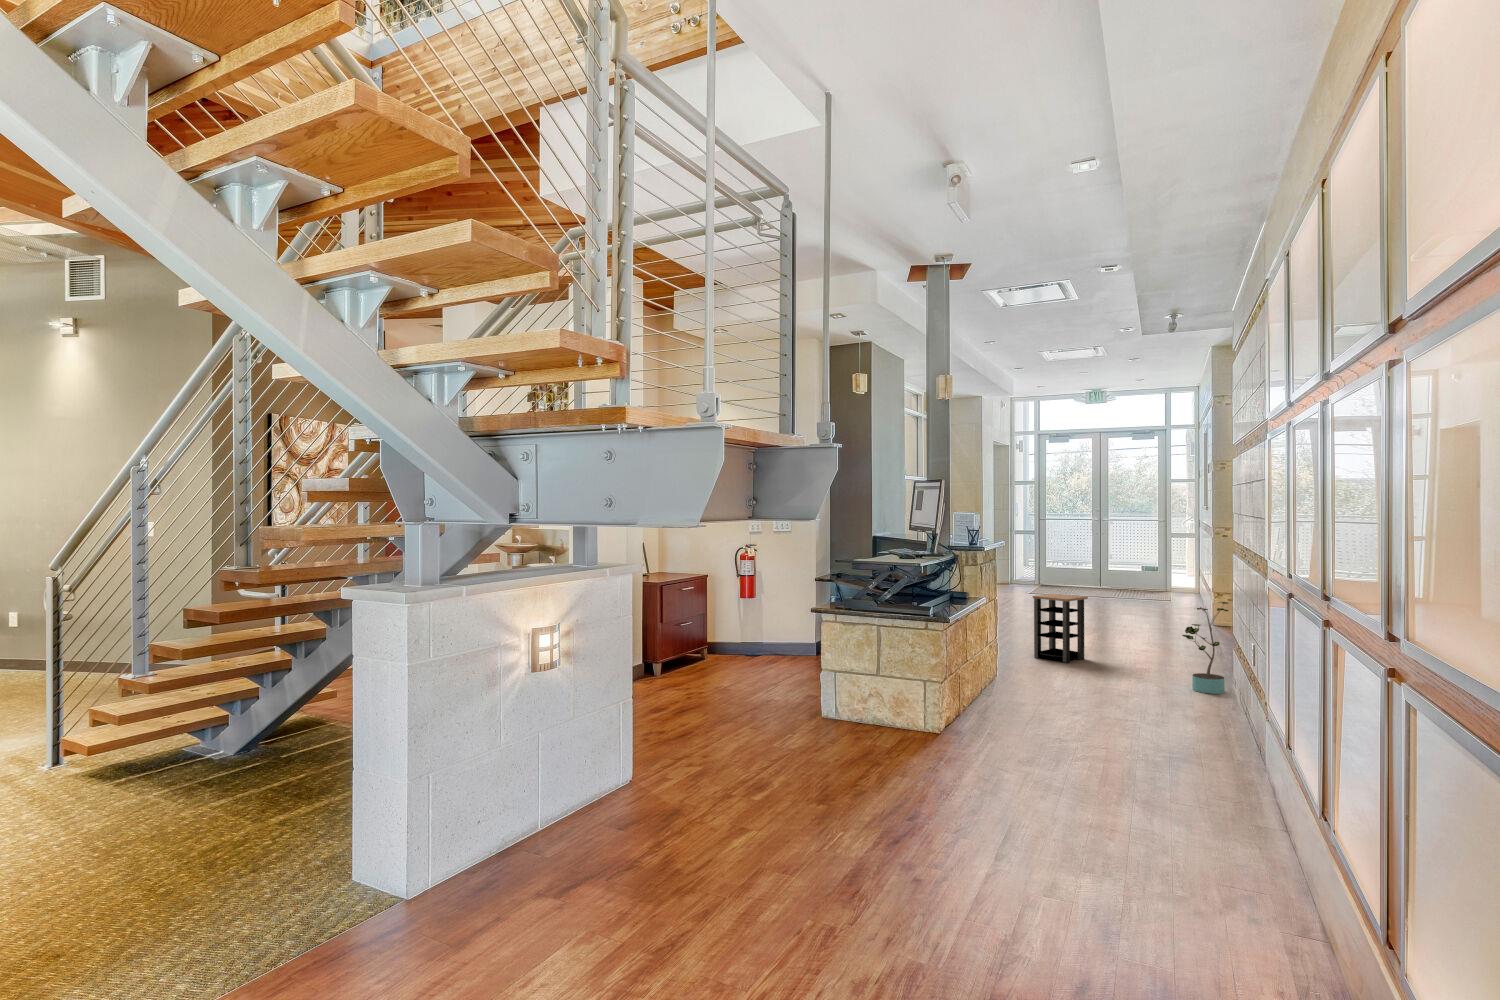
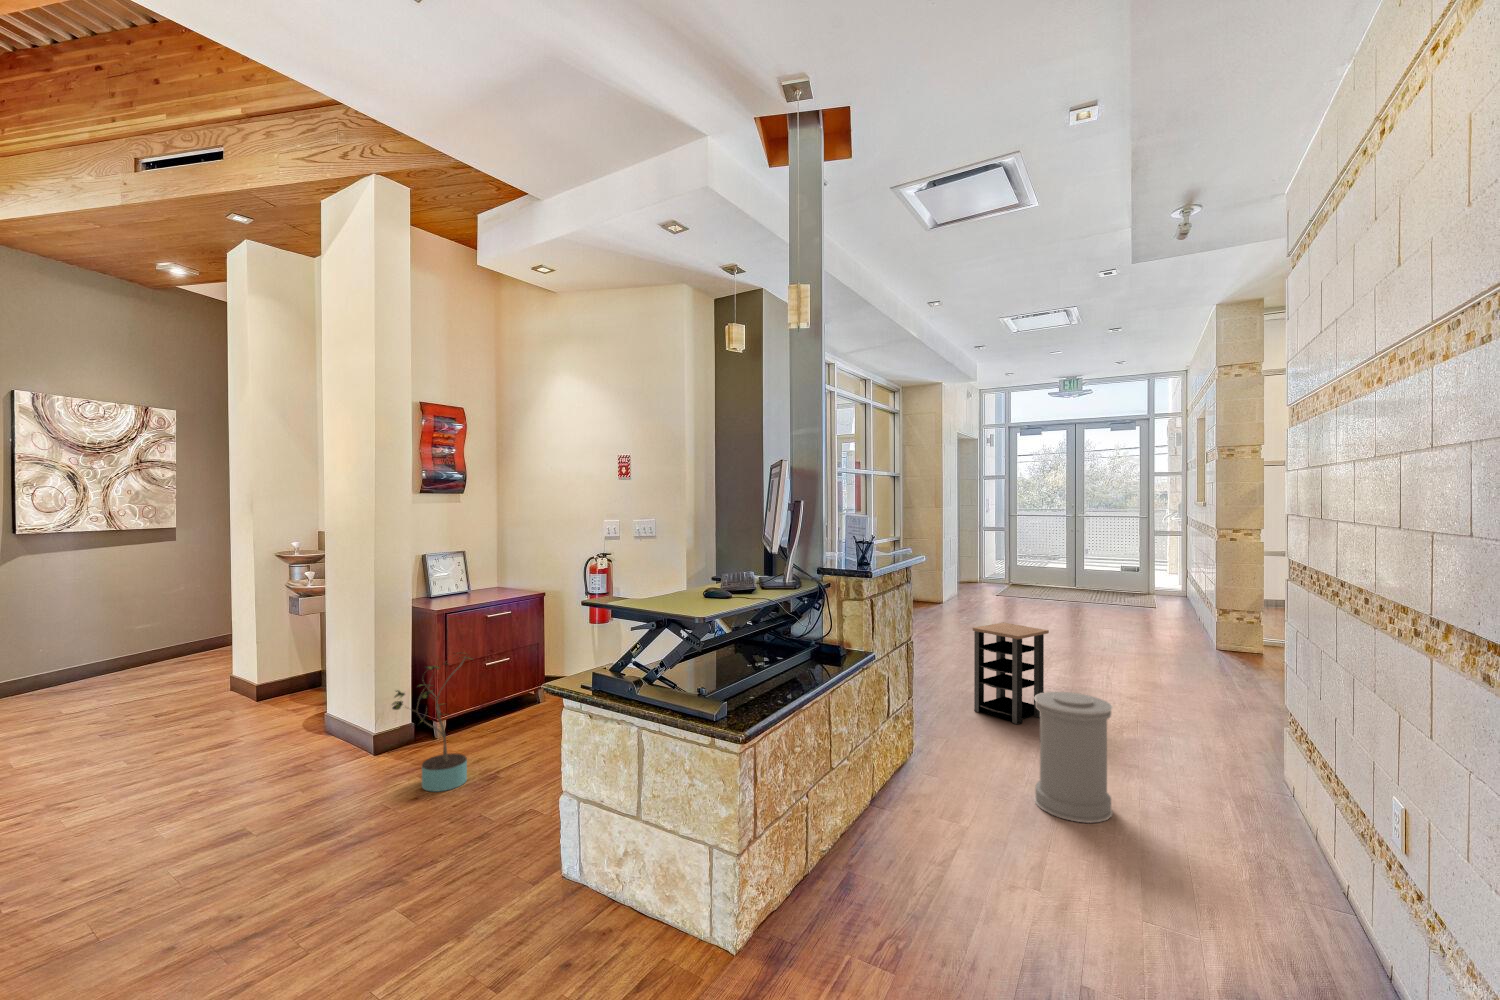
potted plant: present [1182,602,1228,694] -> present [392,652,472,791]
trash can: none [1084,624,1132,697] -> present [1034,692,1112,823]

